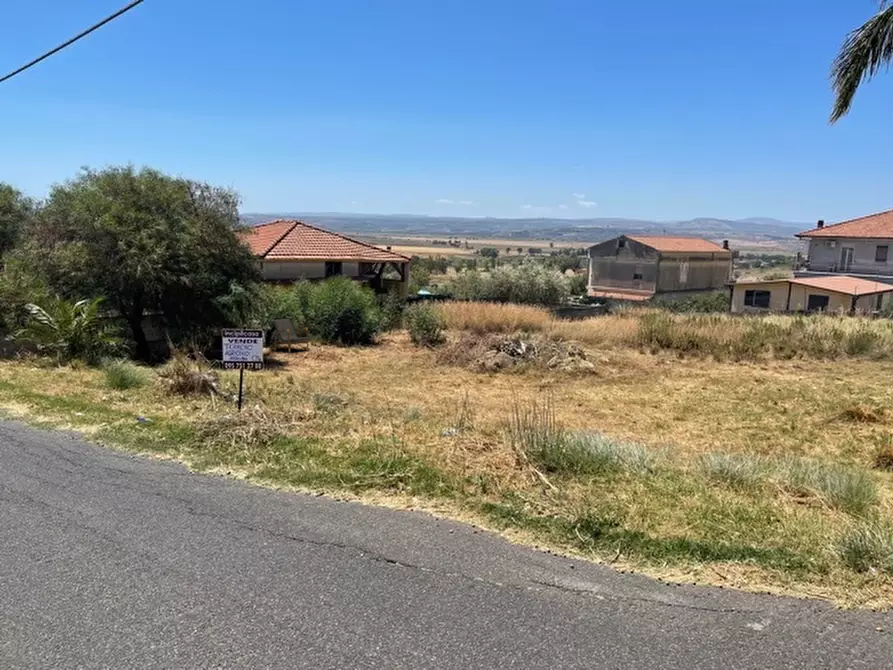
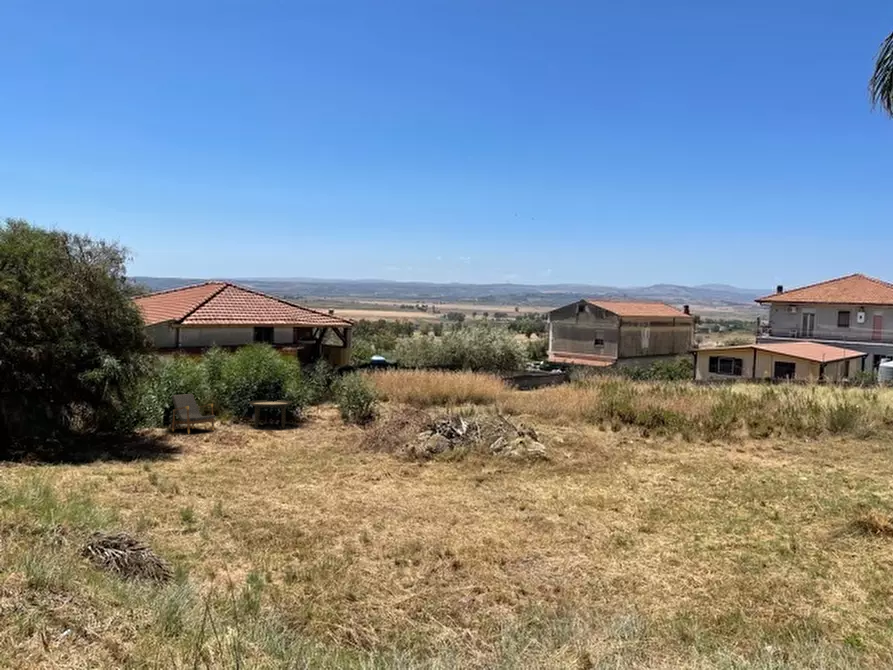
round table: none [336,325,373,349] -> present [249,400,292,429]

